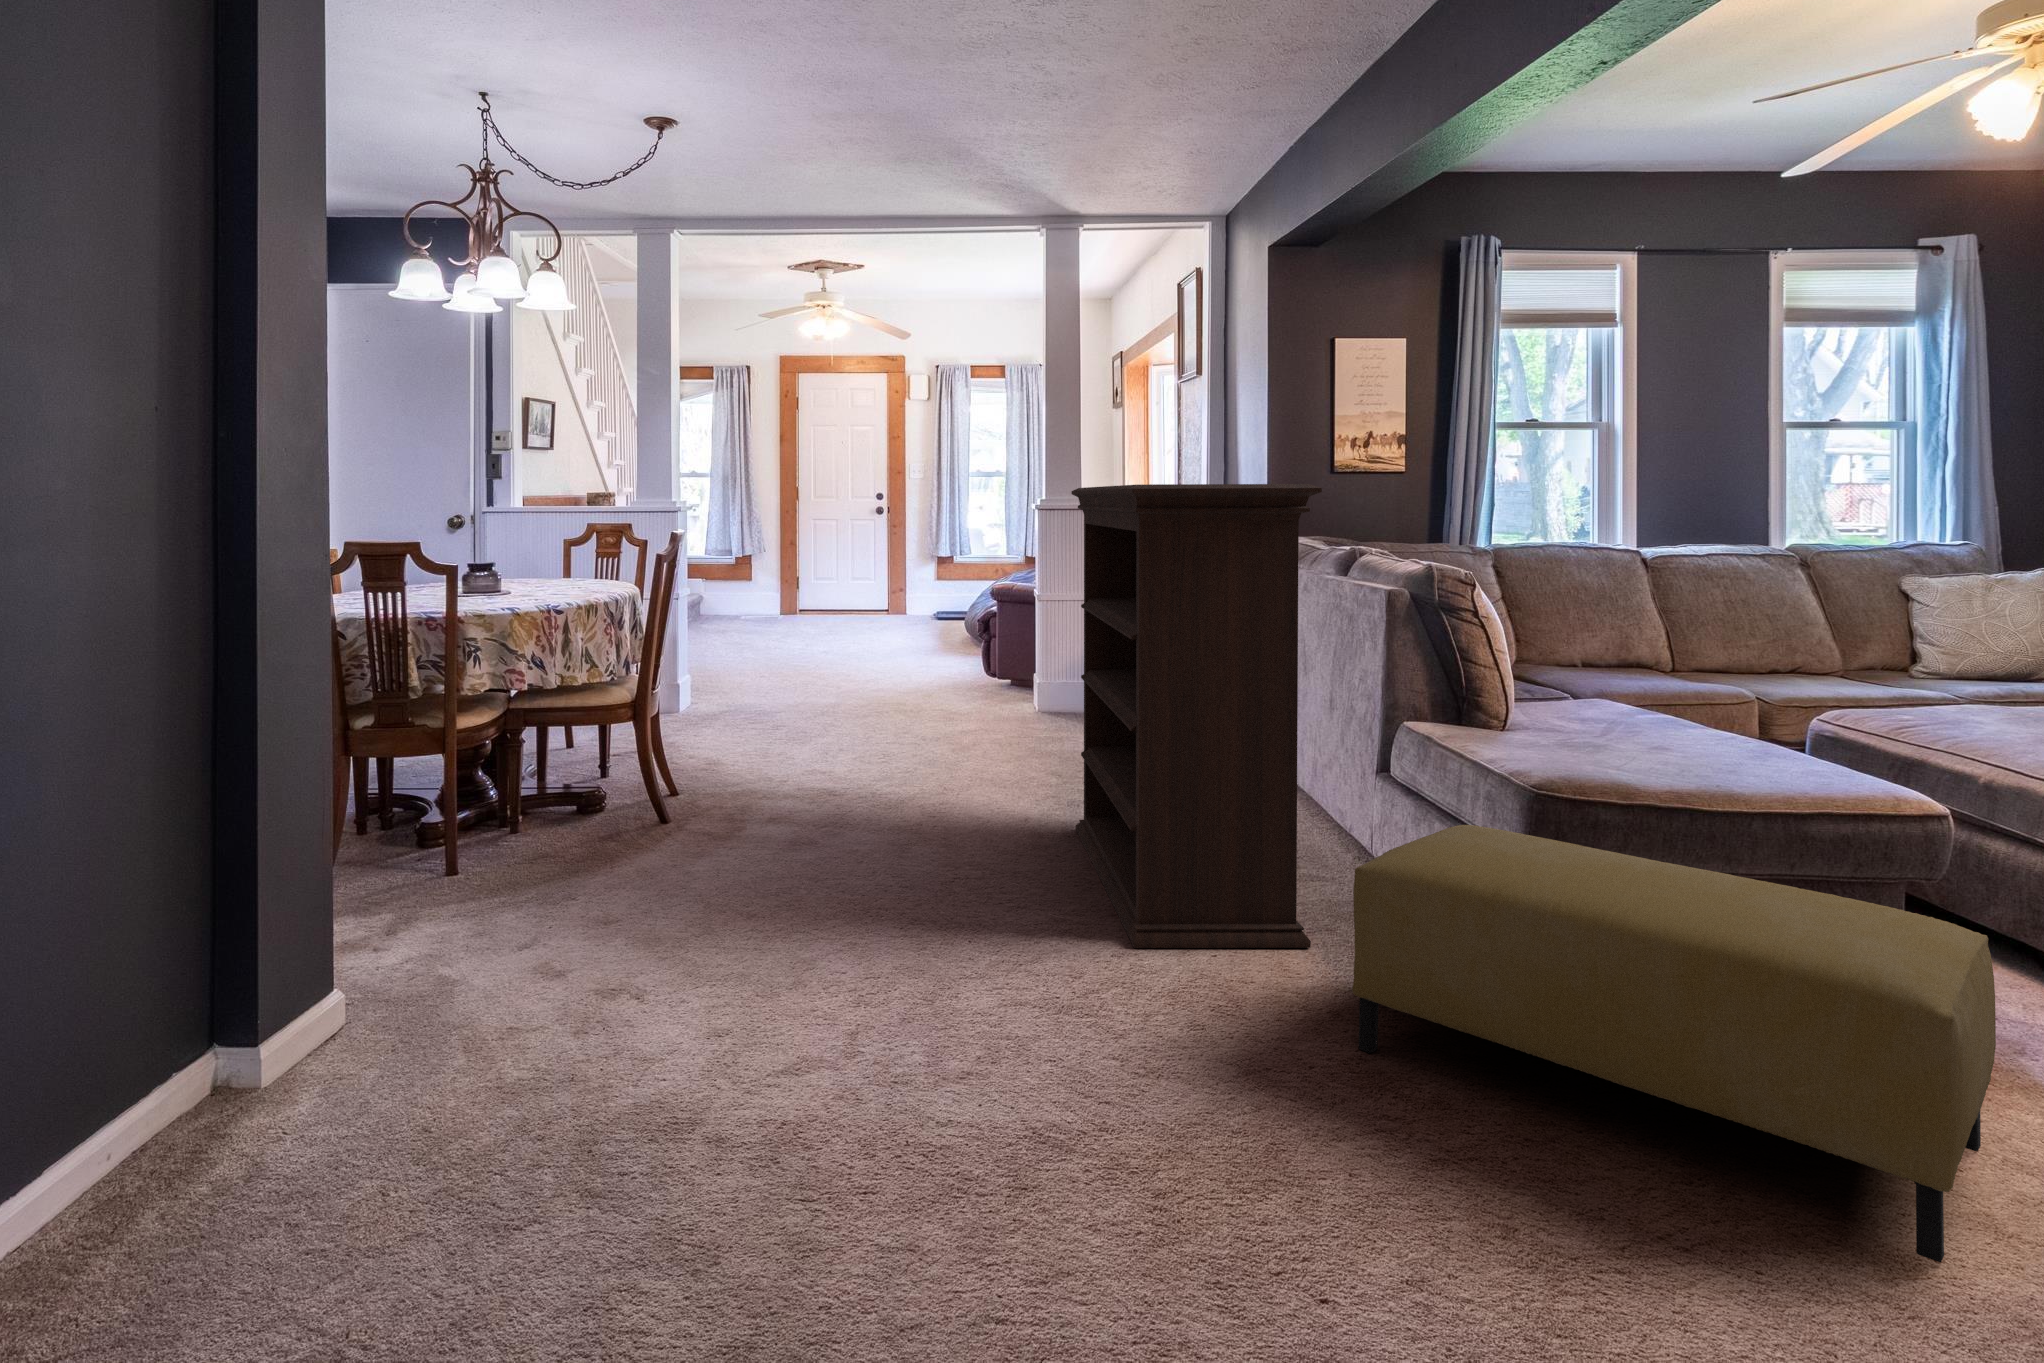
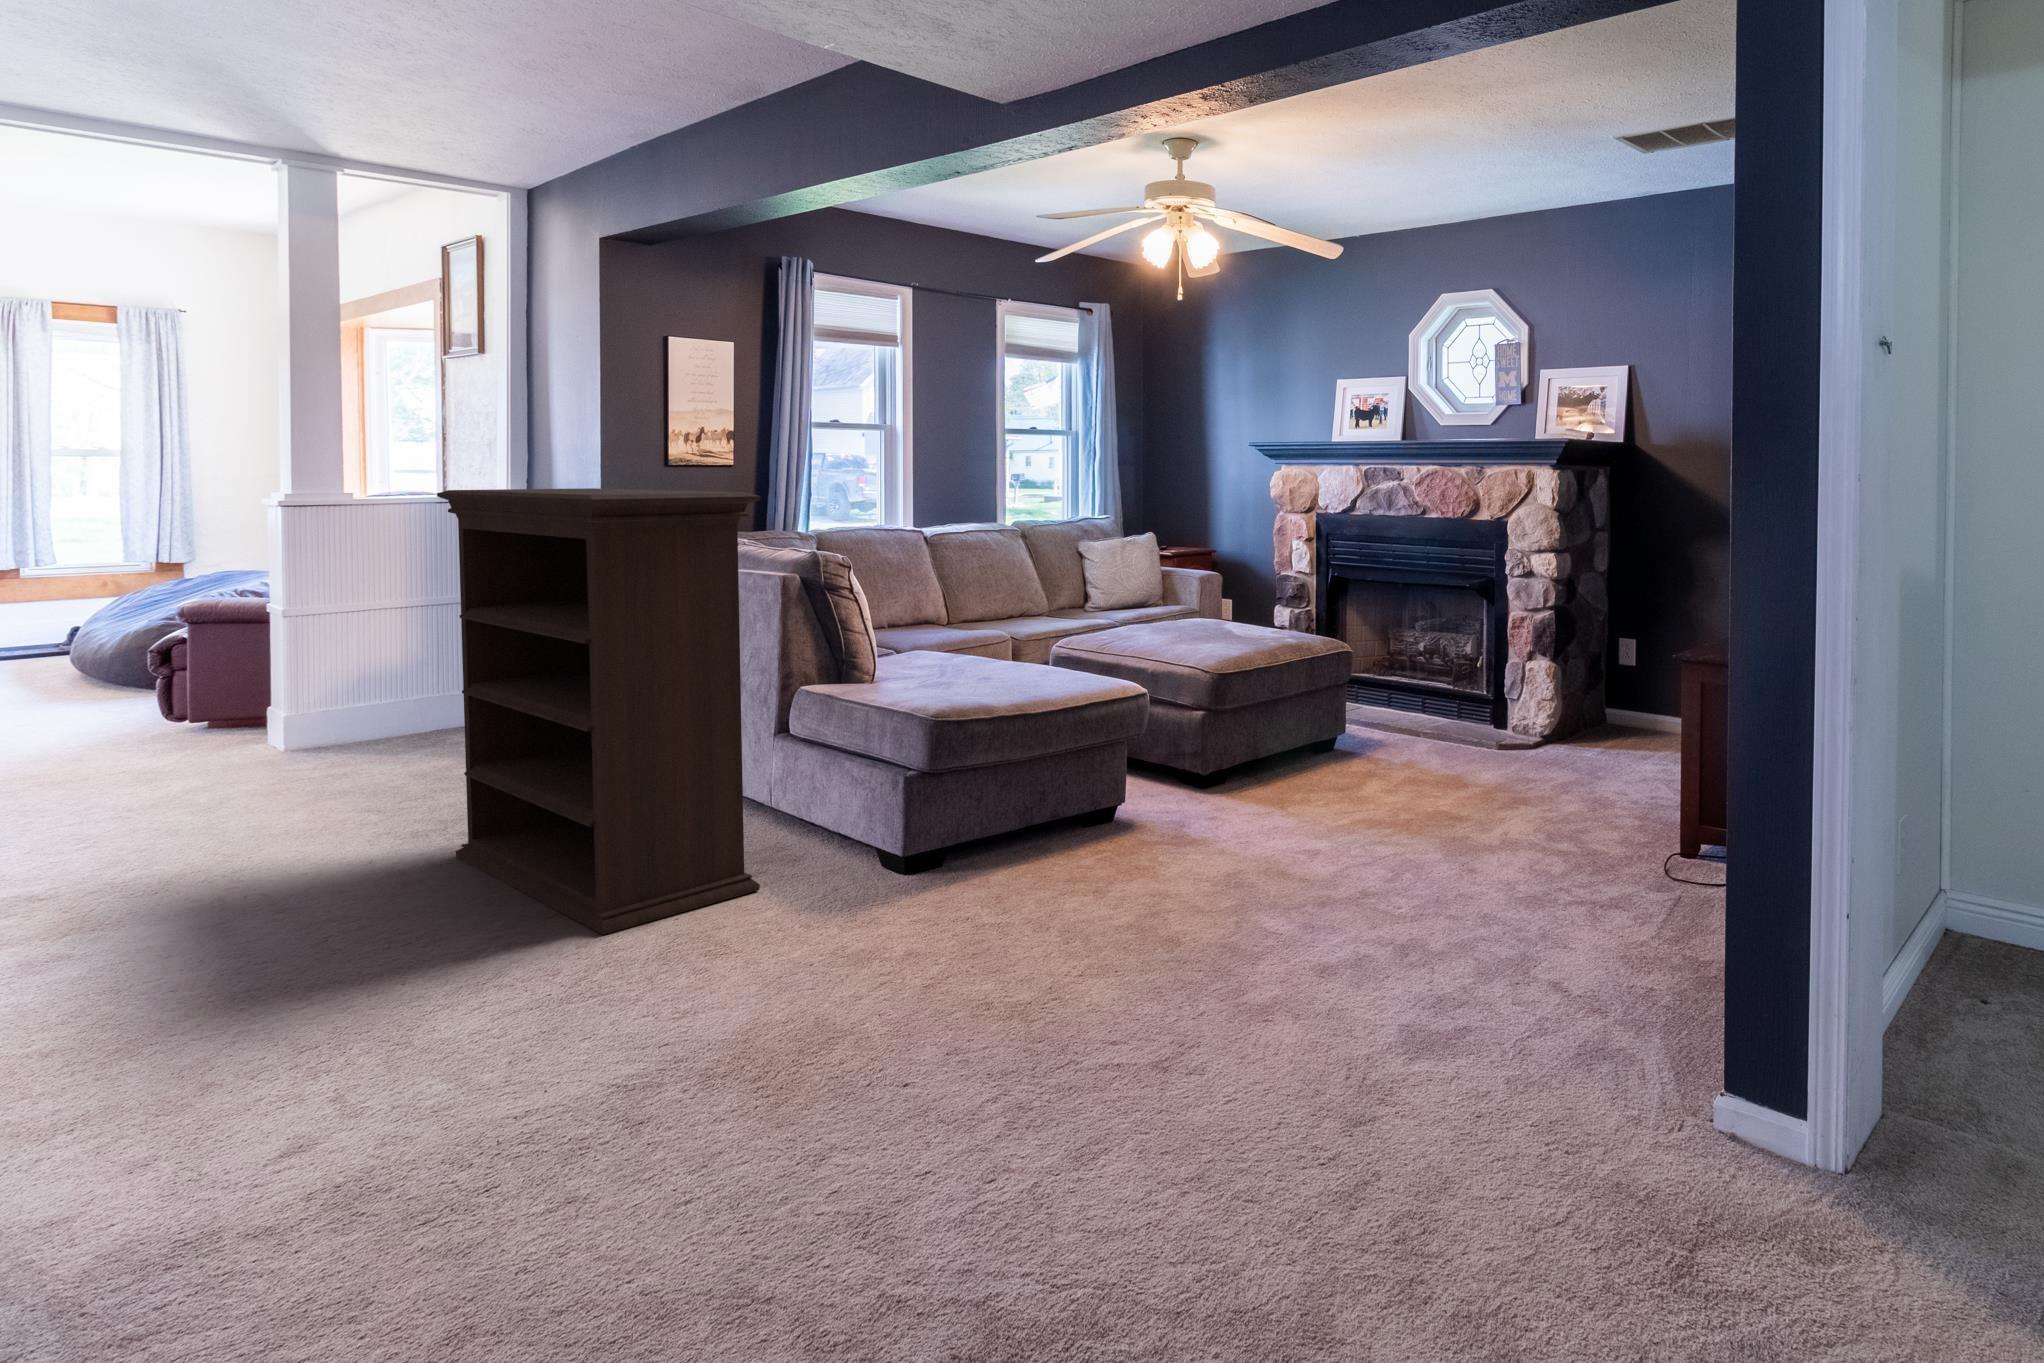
ottoman: present [1352,825,1996,1262] -> none [831,753,1189,943]

